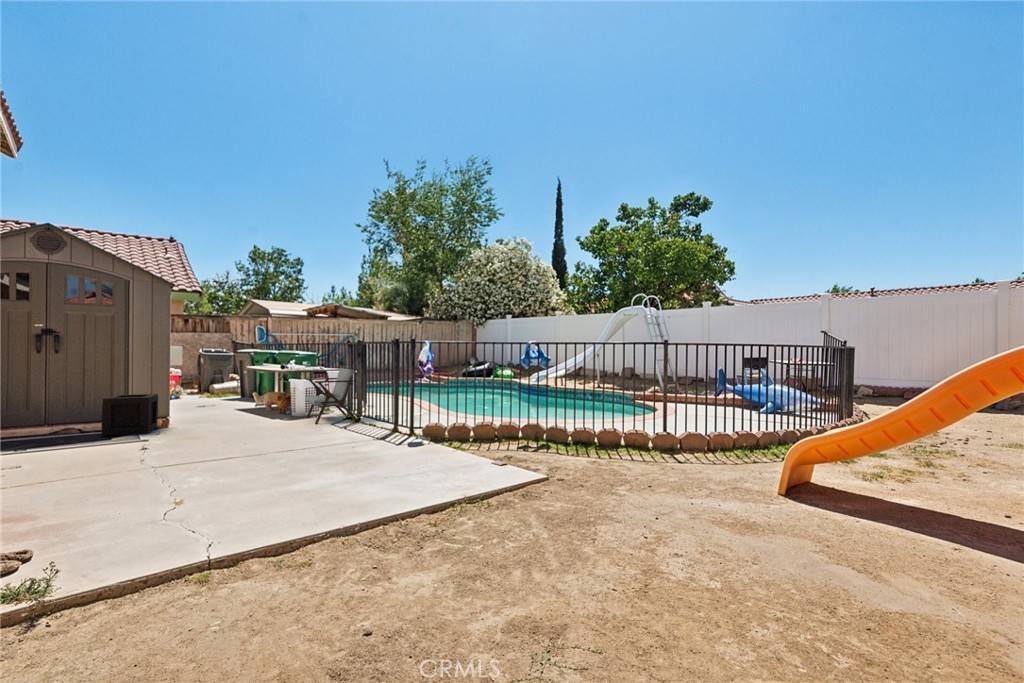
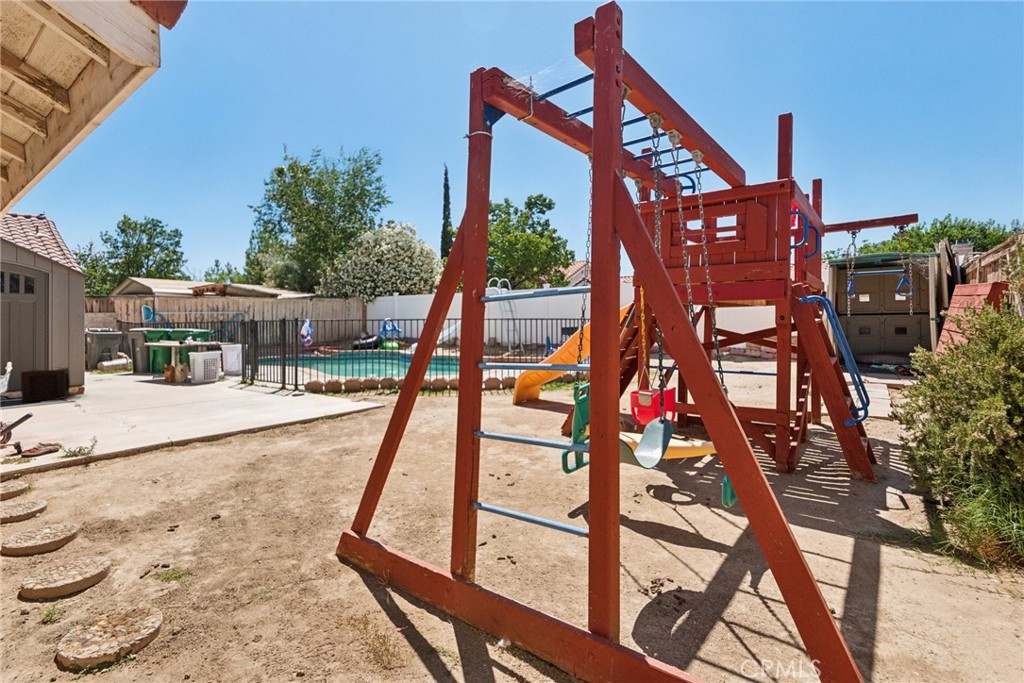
lounge chair: present [306,368,358,424] -> none [204,342,253,387]

